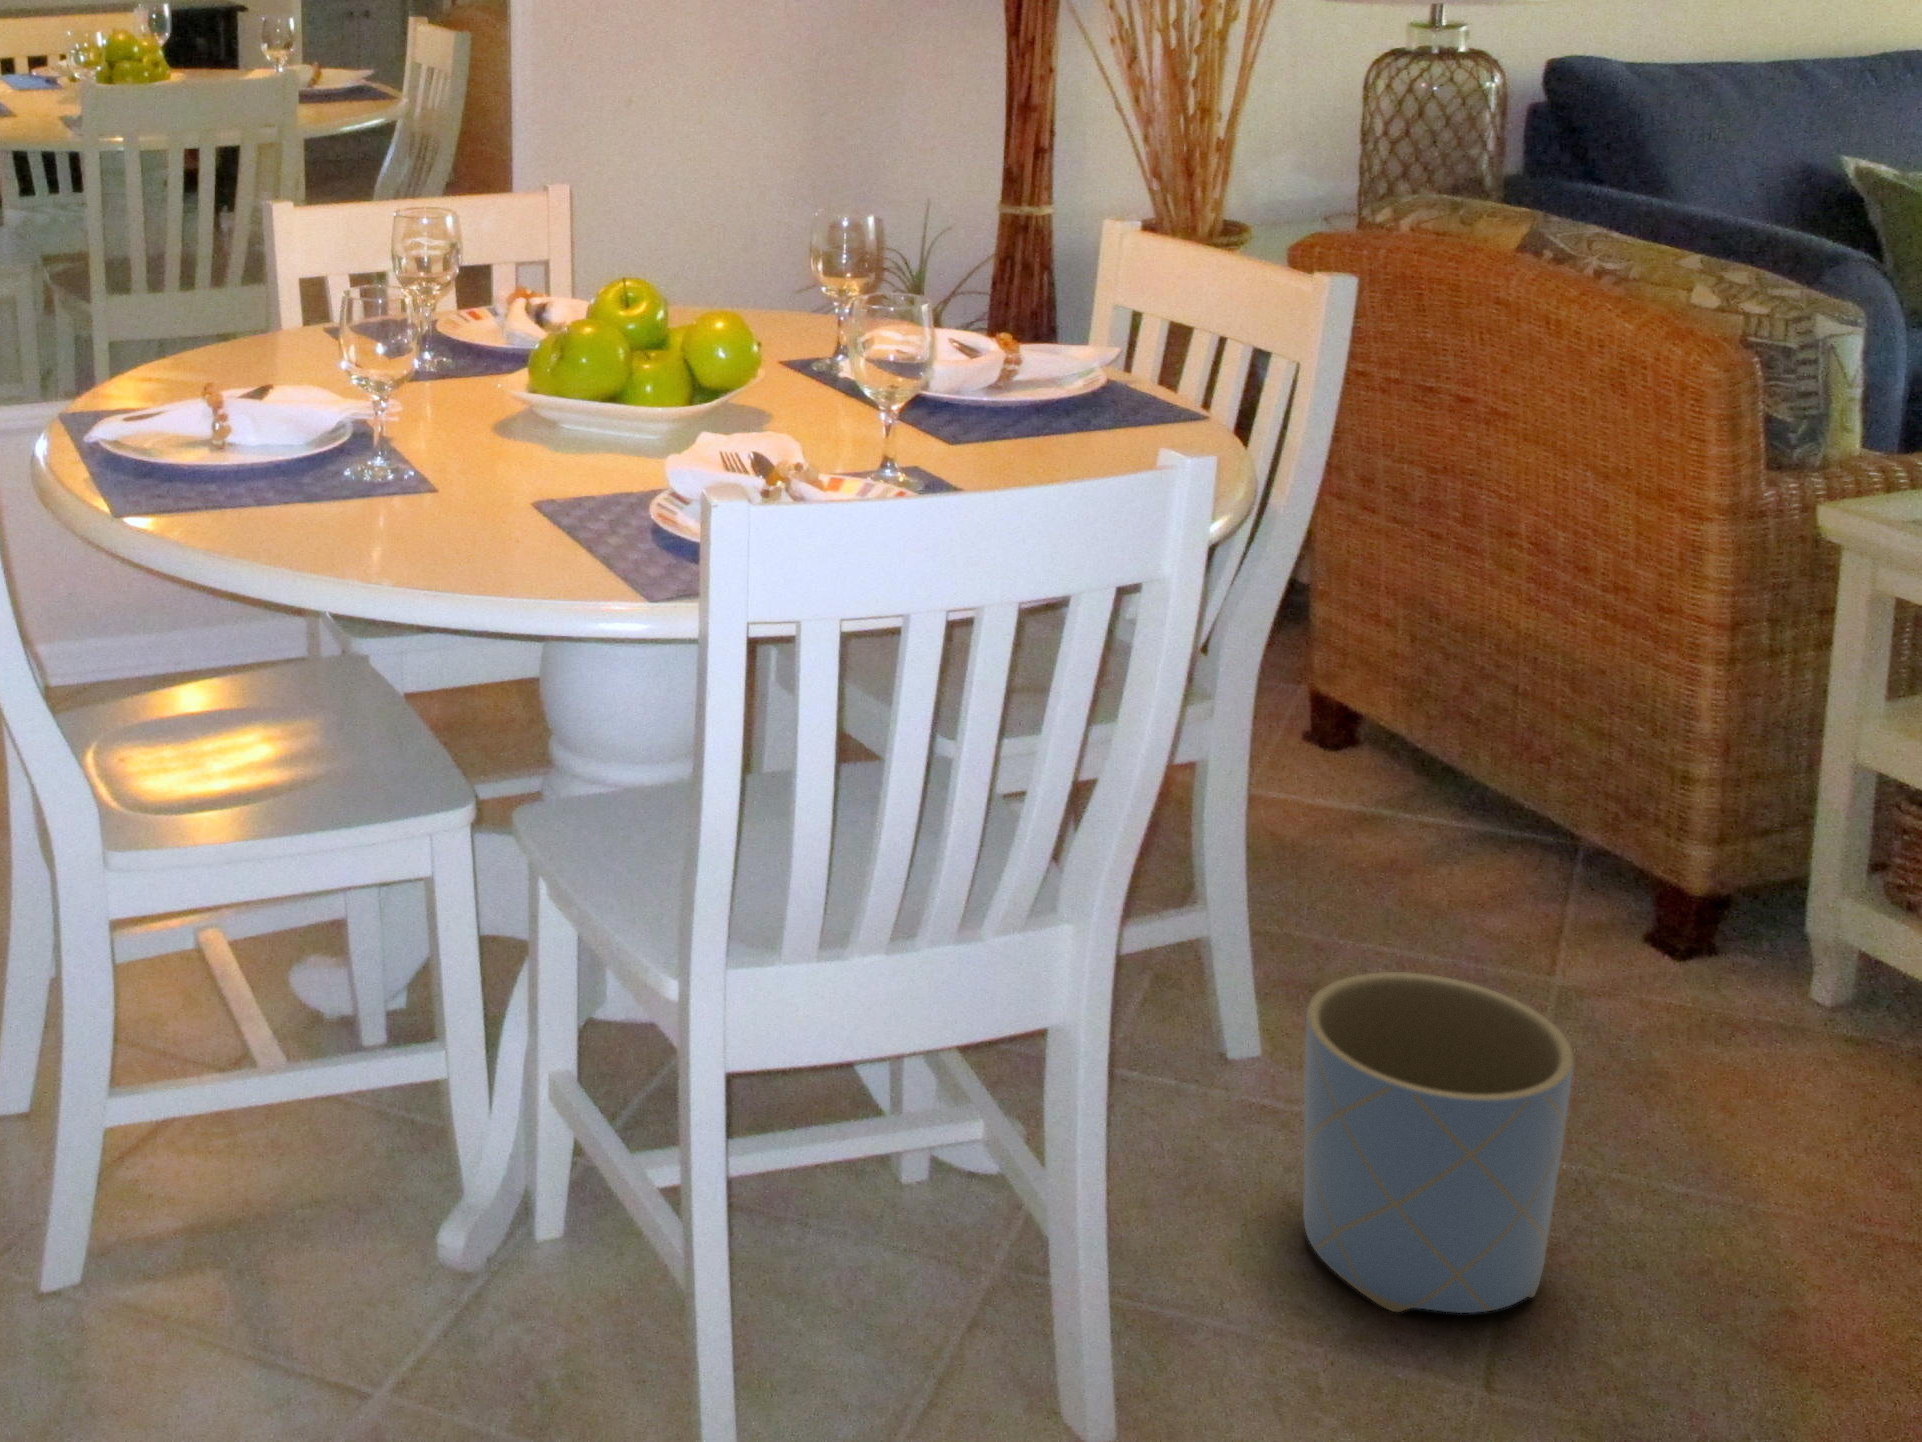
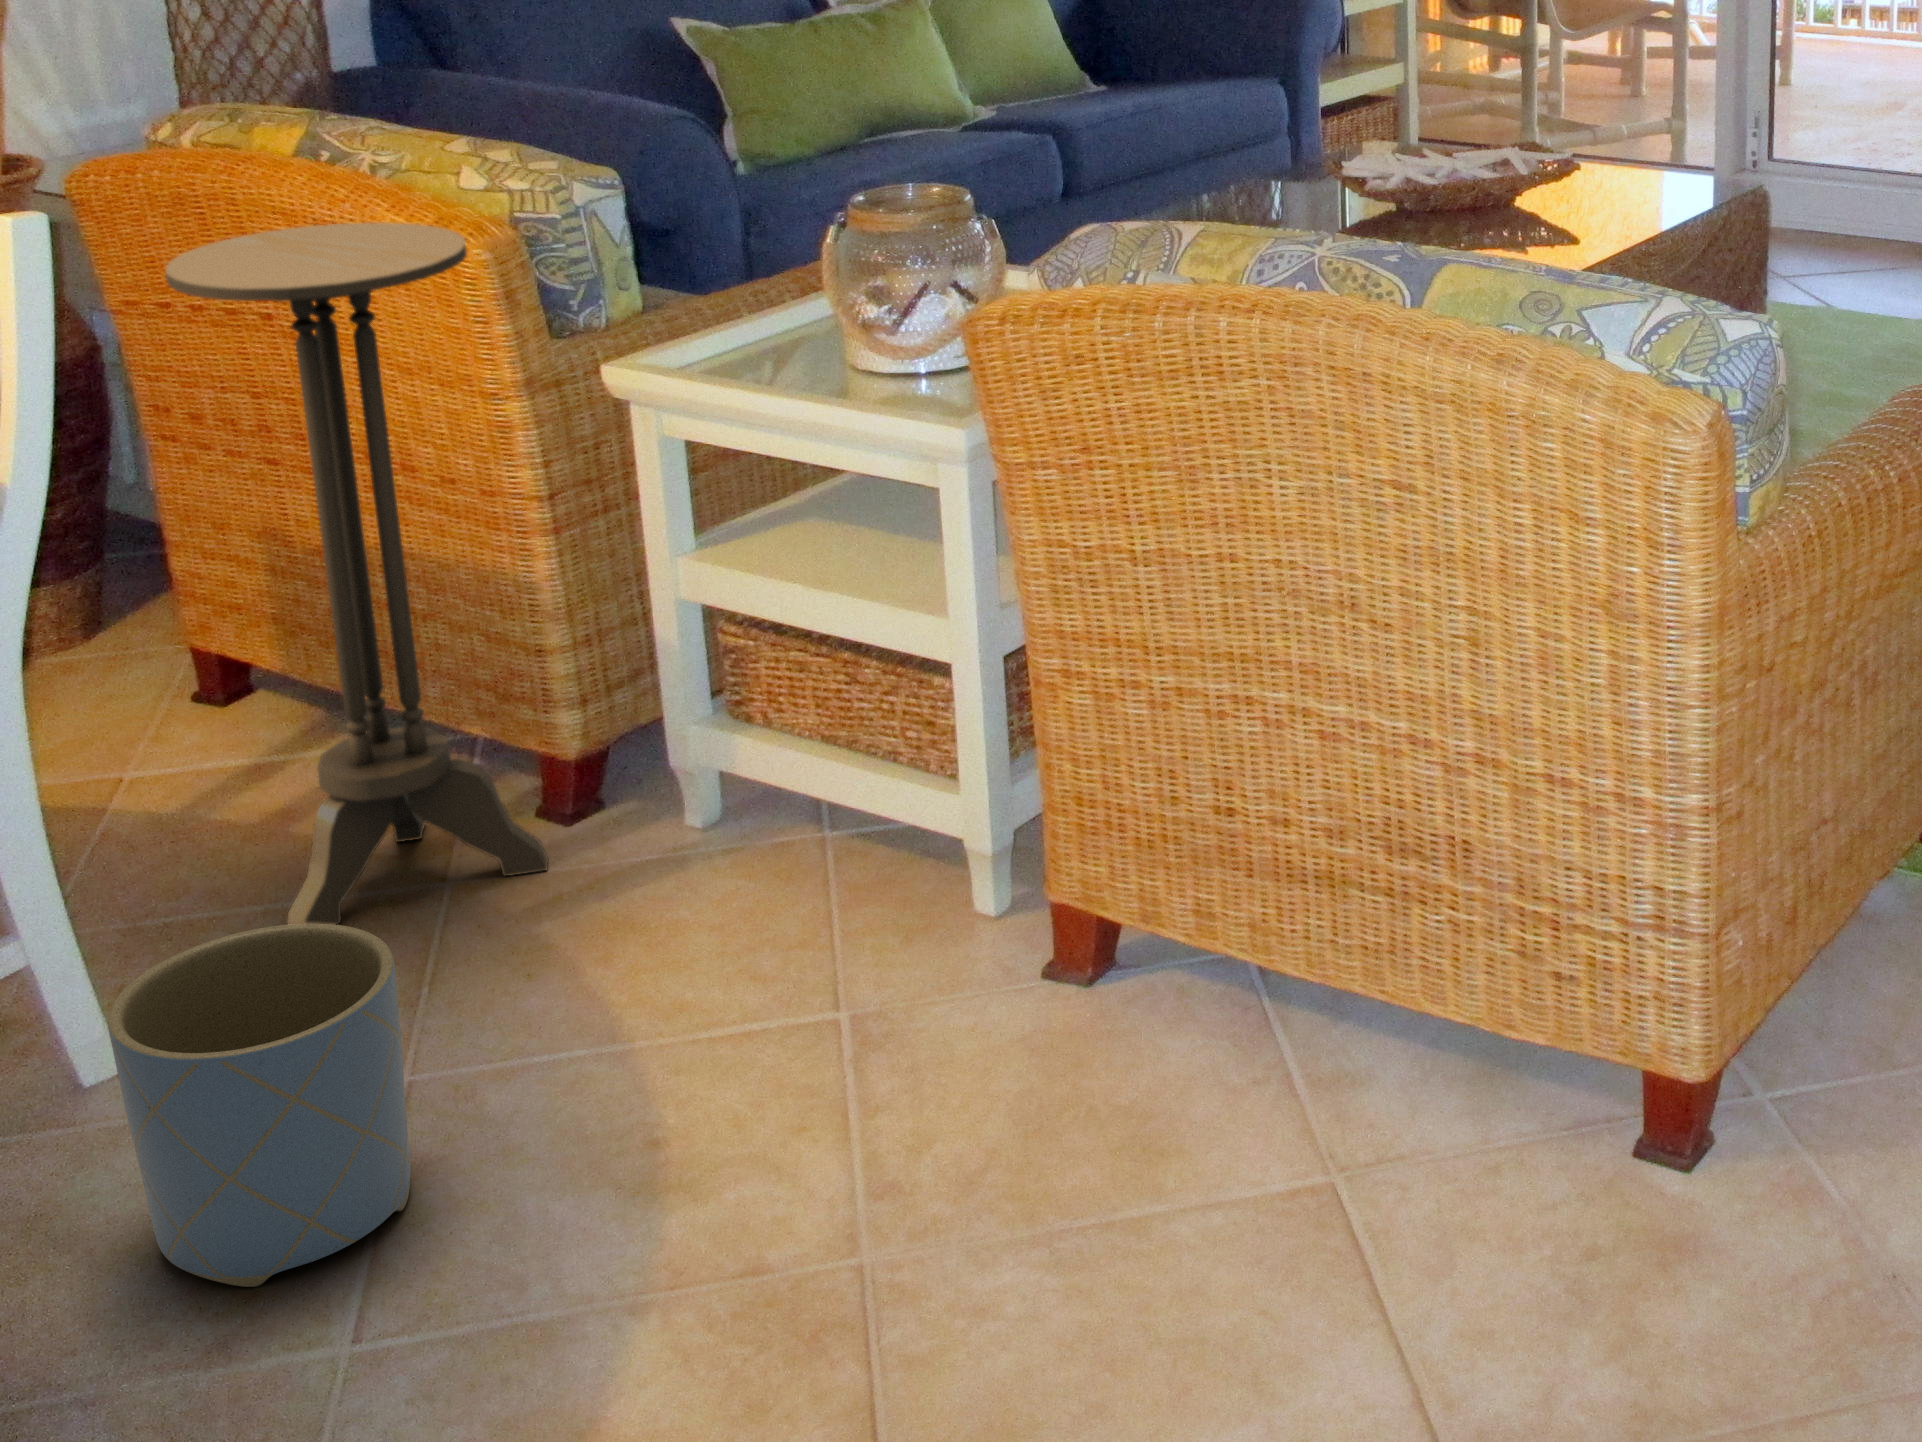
side table: none [1400,320,1711,1001] -> present [165,223,548,924]

